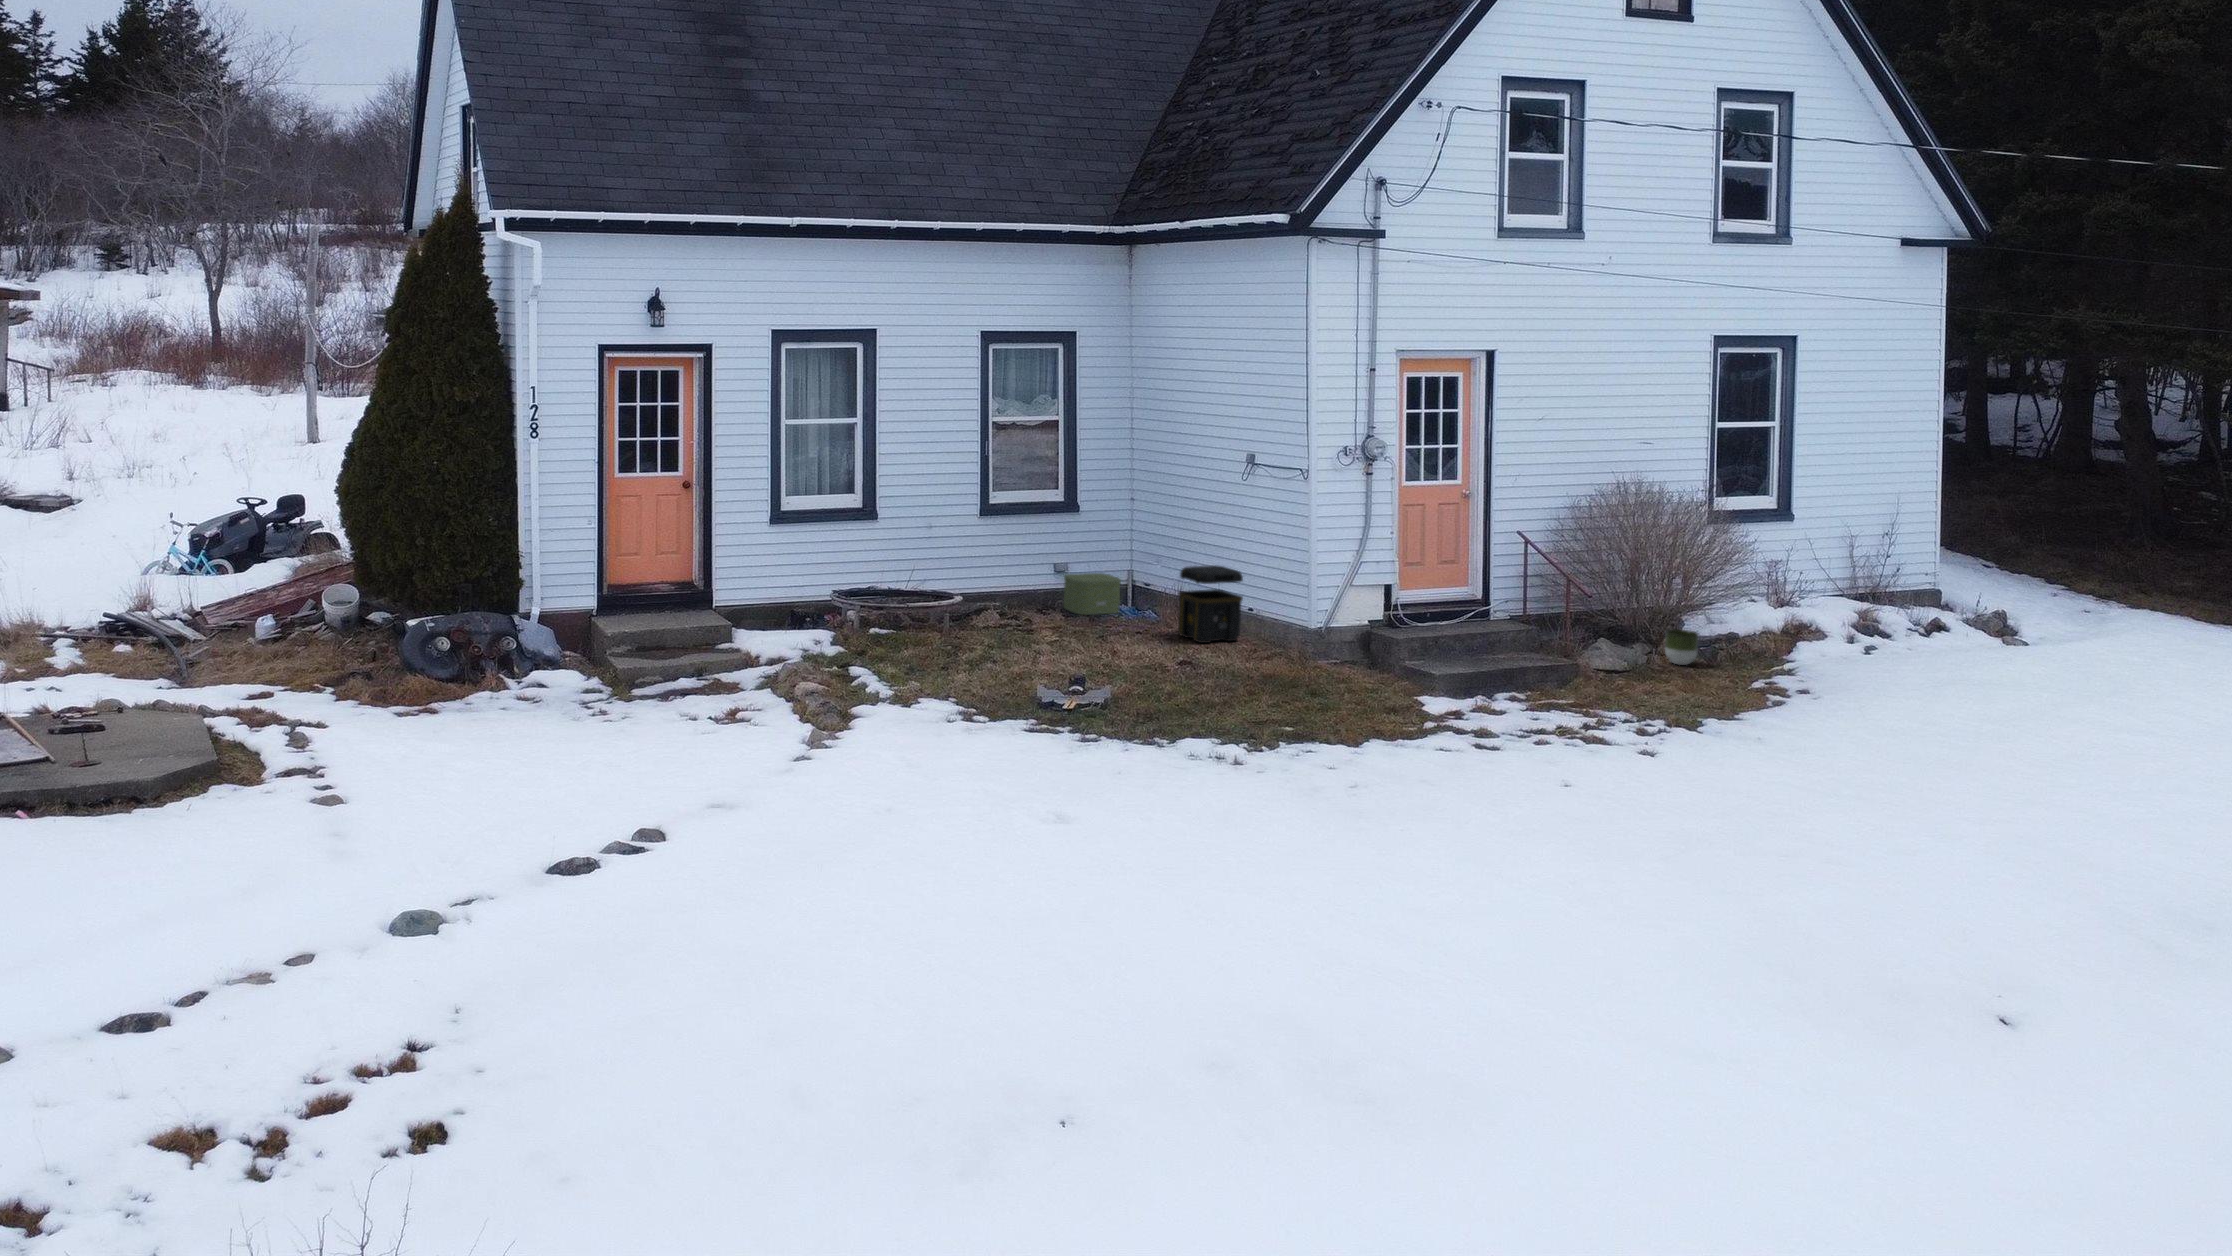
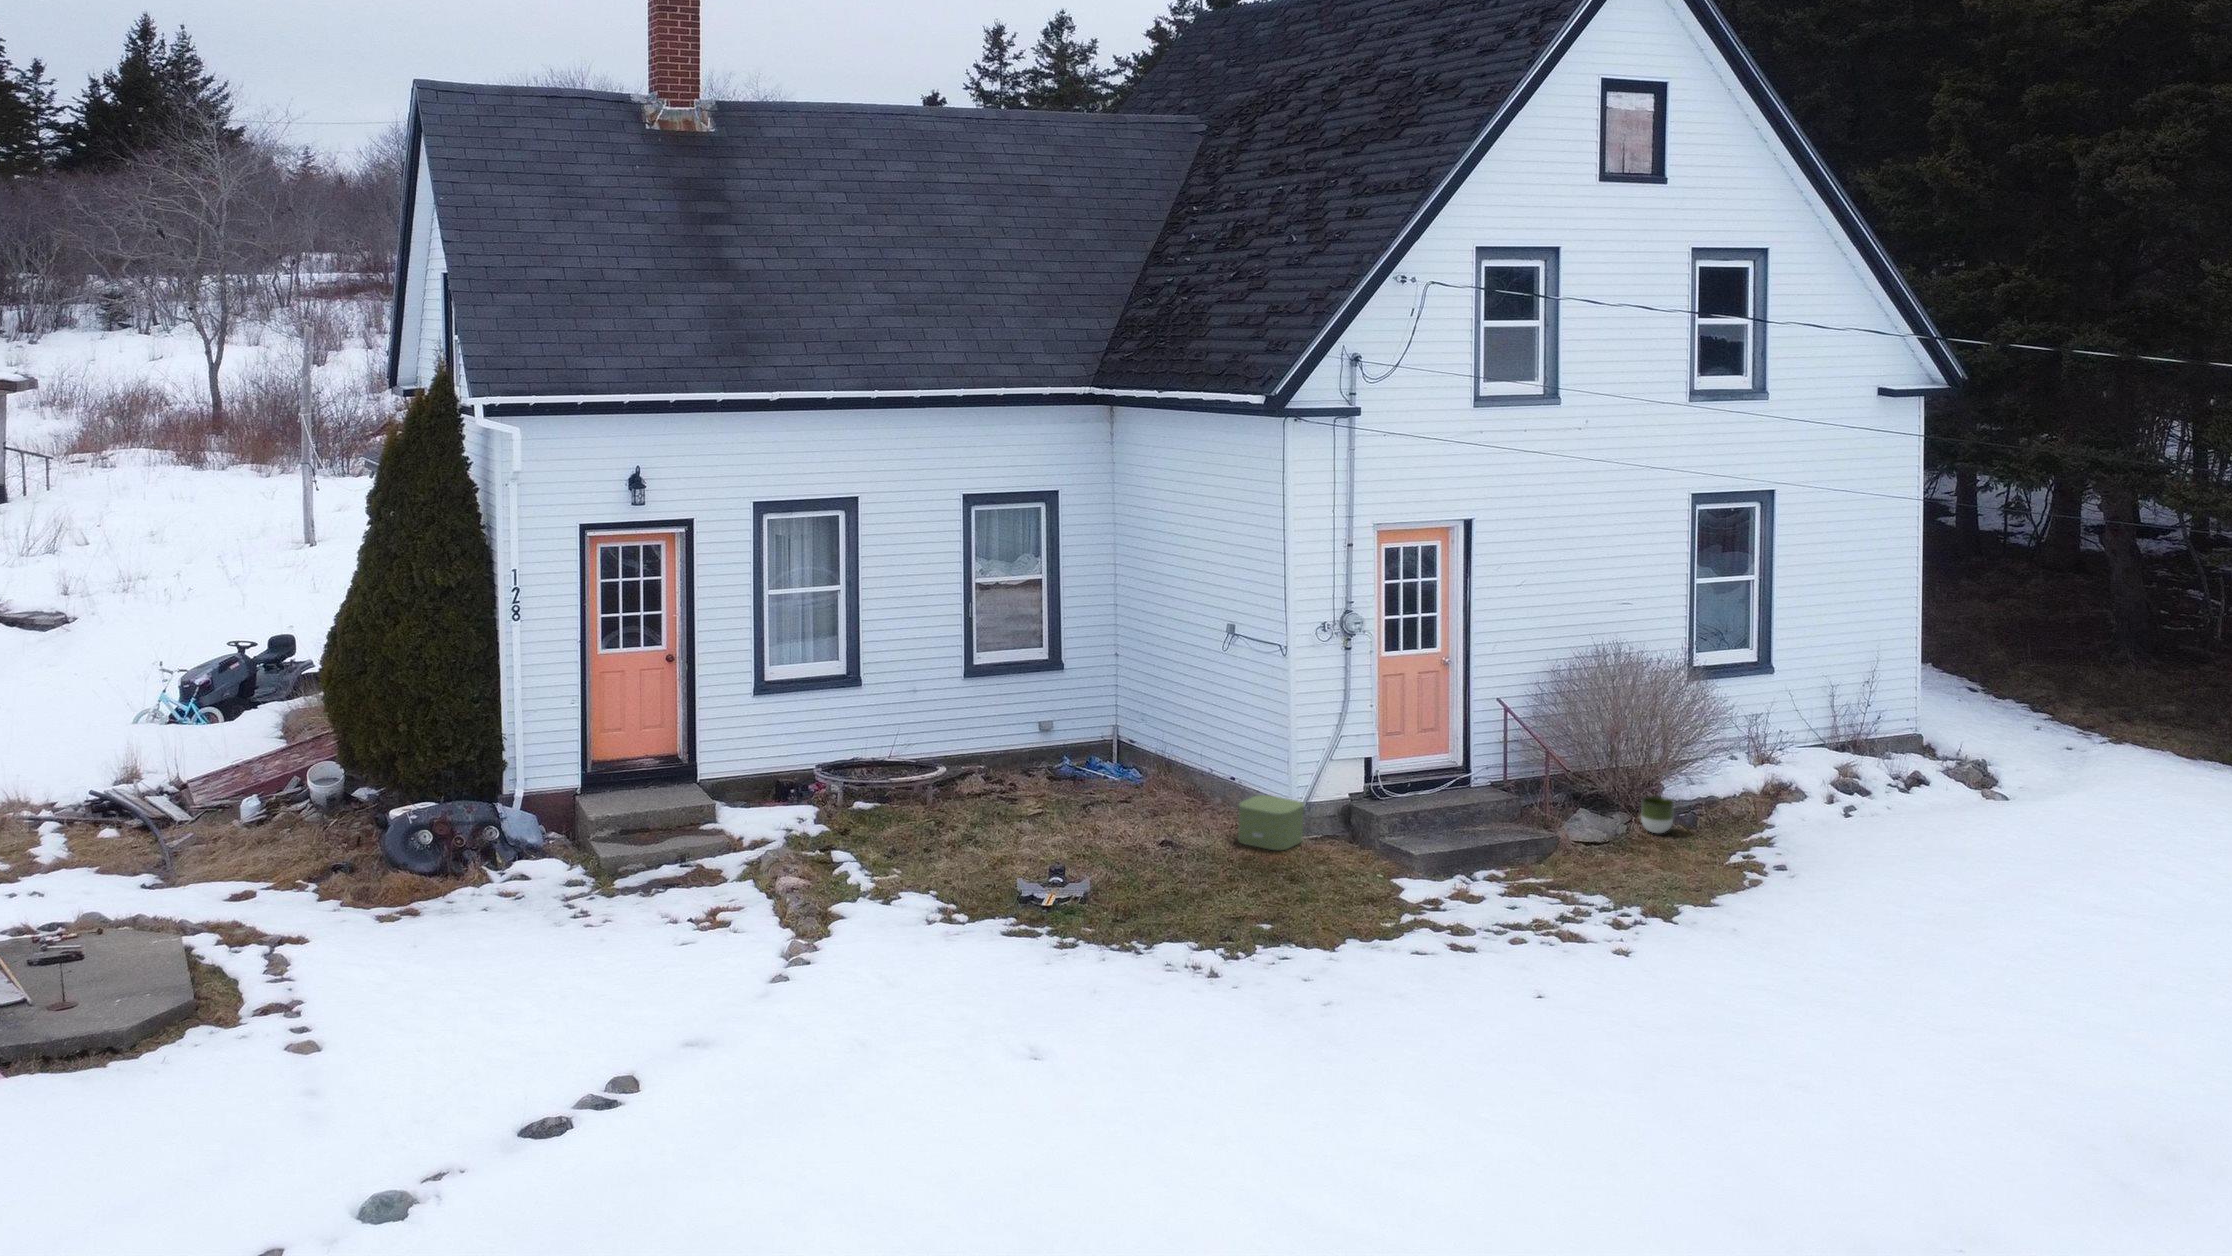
toolbox: present [1178,565,1243,643] -> none [1159,731,1223,812]
storage box: present [1064,573,1121,615] -> present [1238,795,1304,850]

